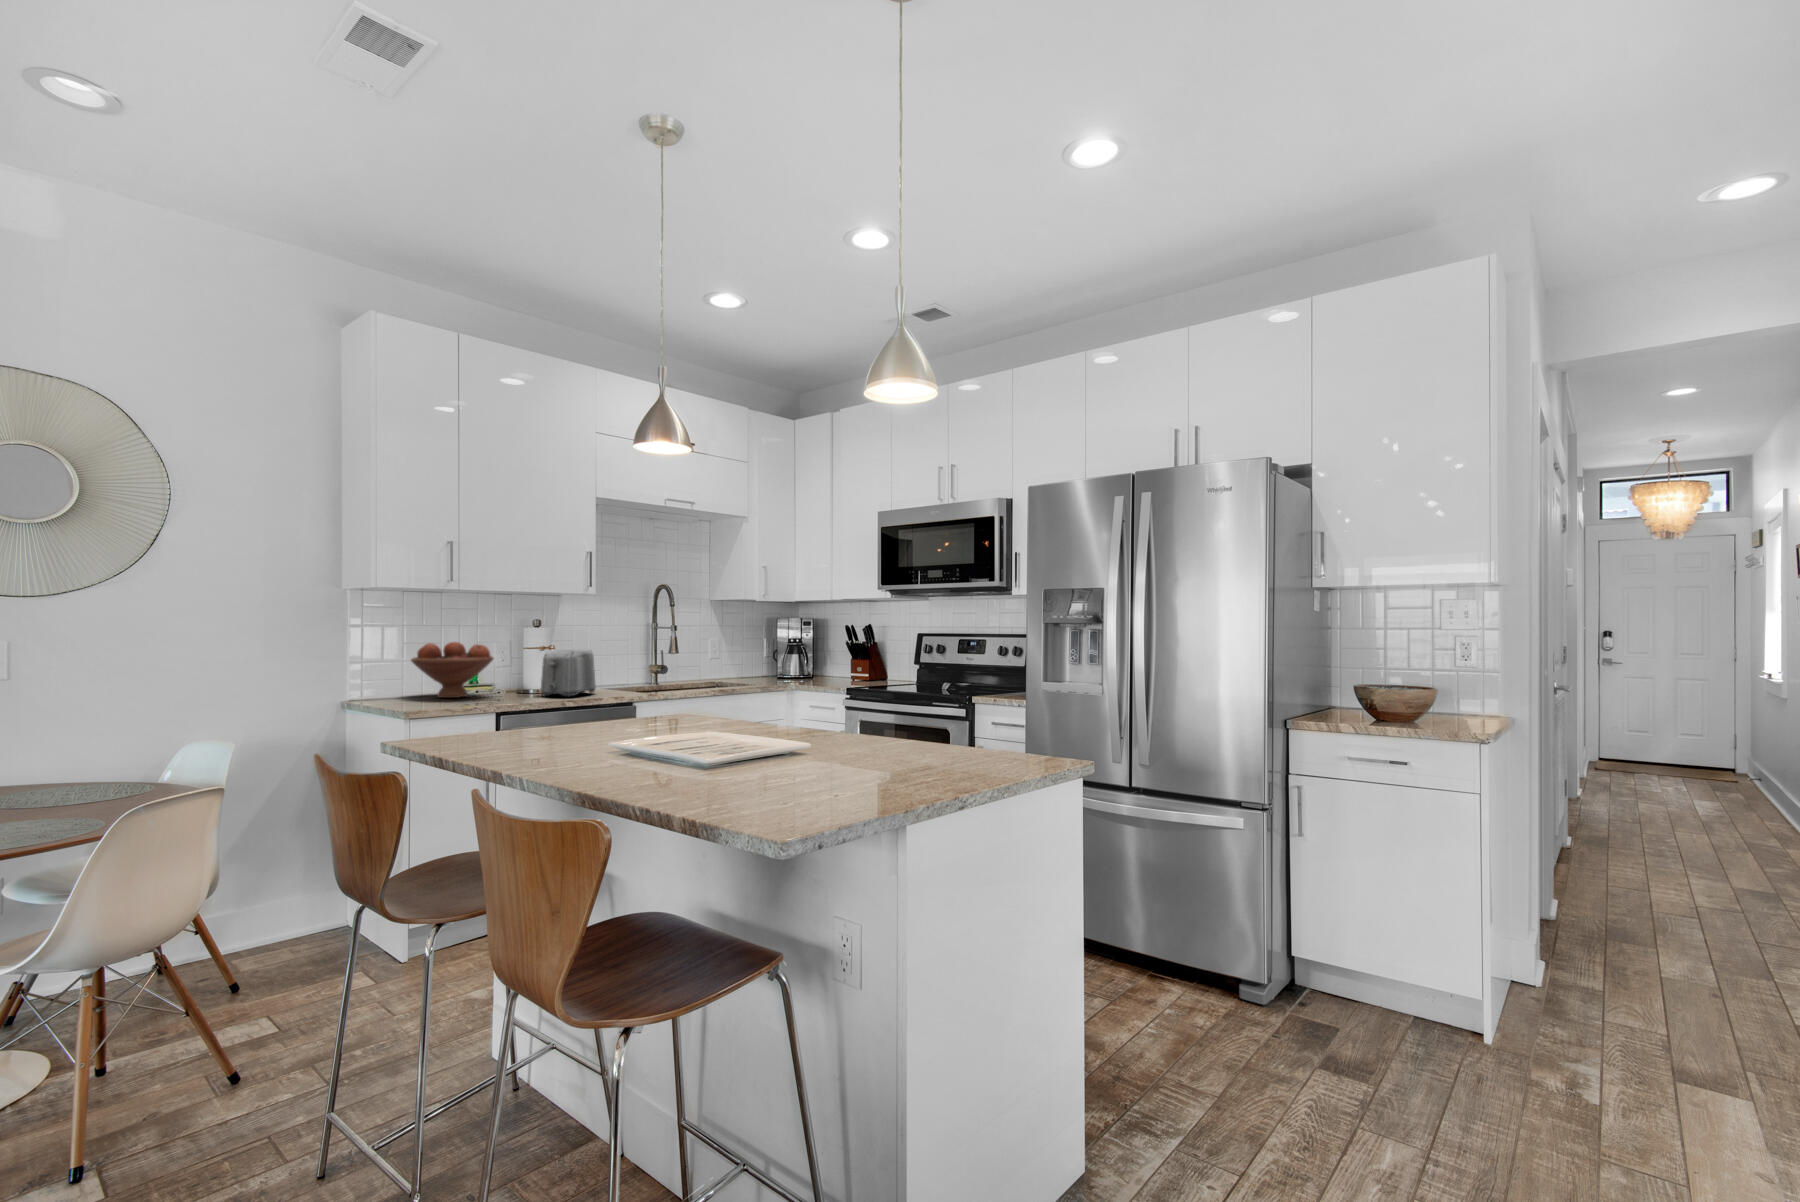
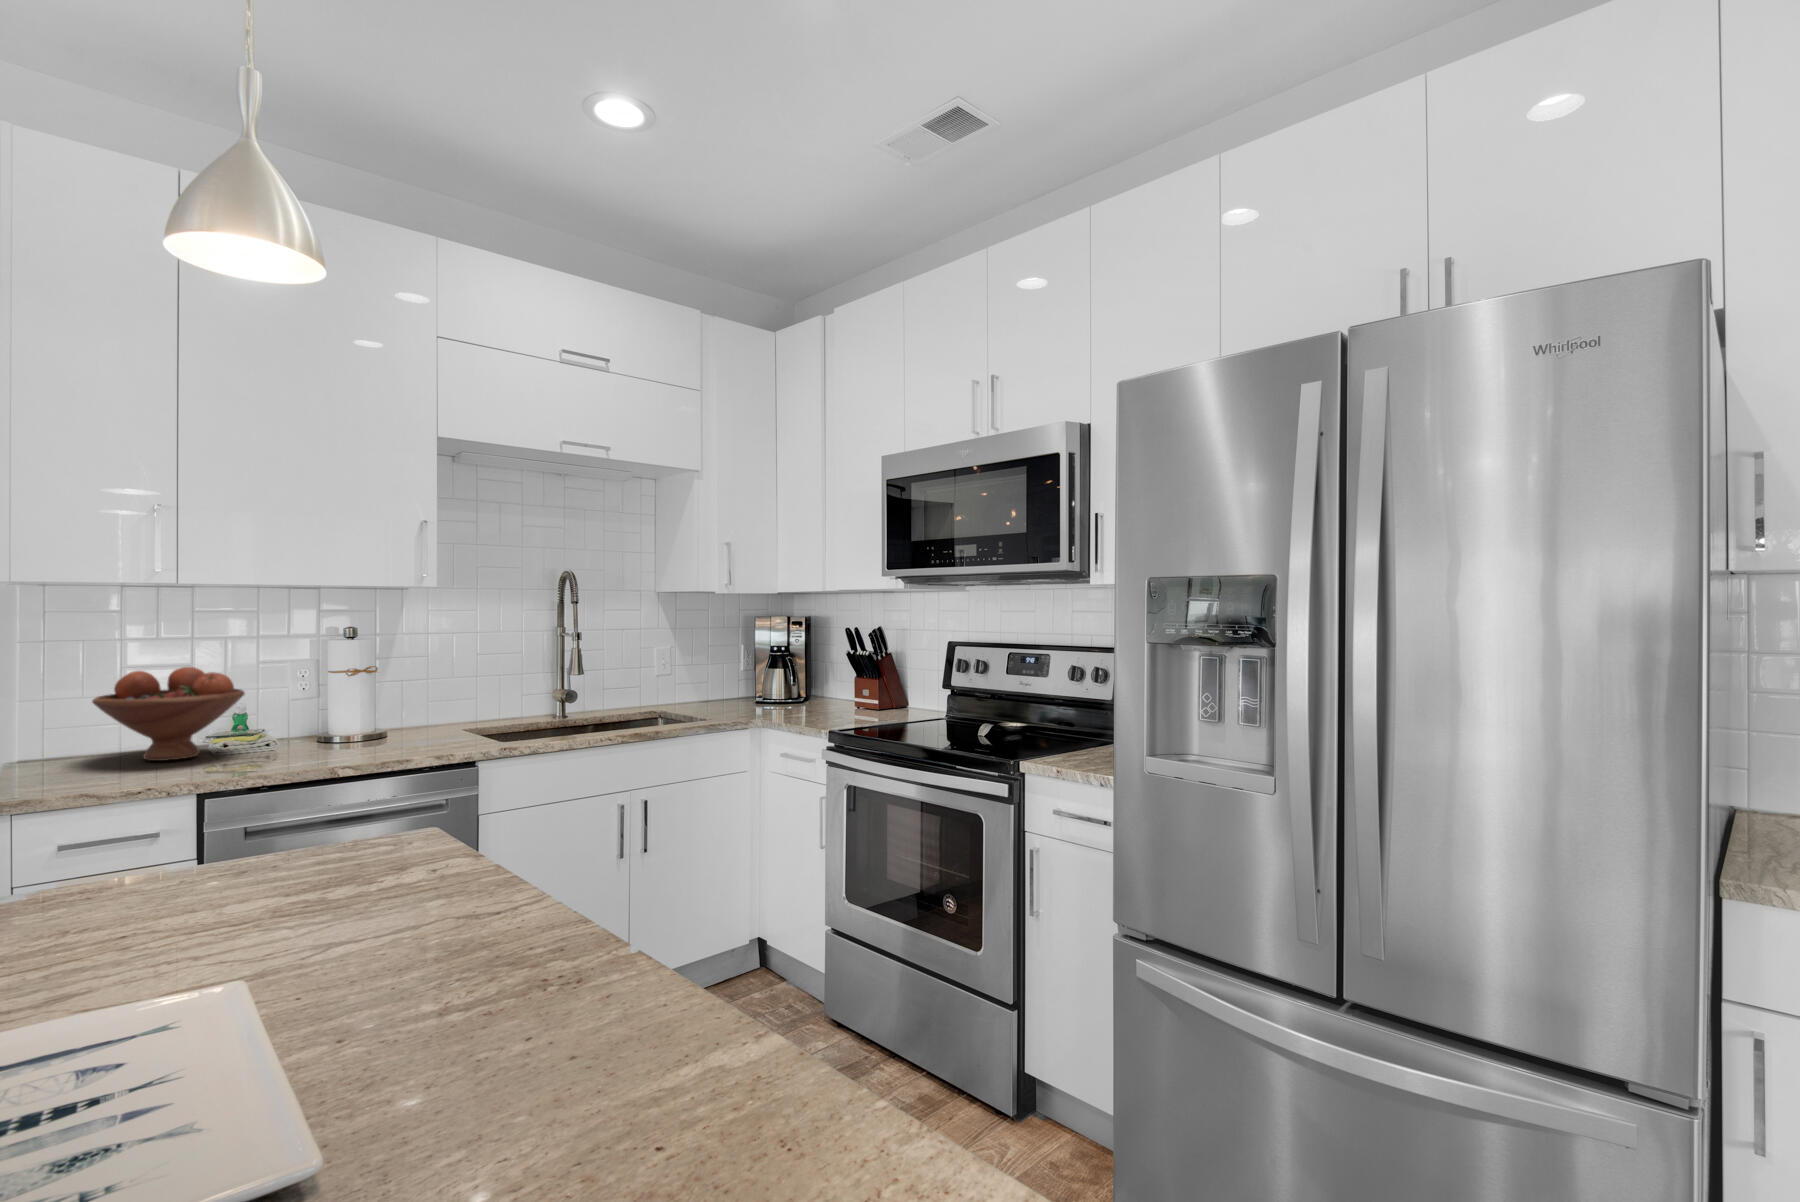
toaster: present [541,650,596,696] -> none [325,675,428,754]

